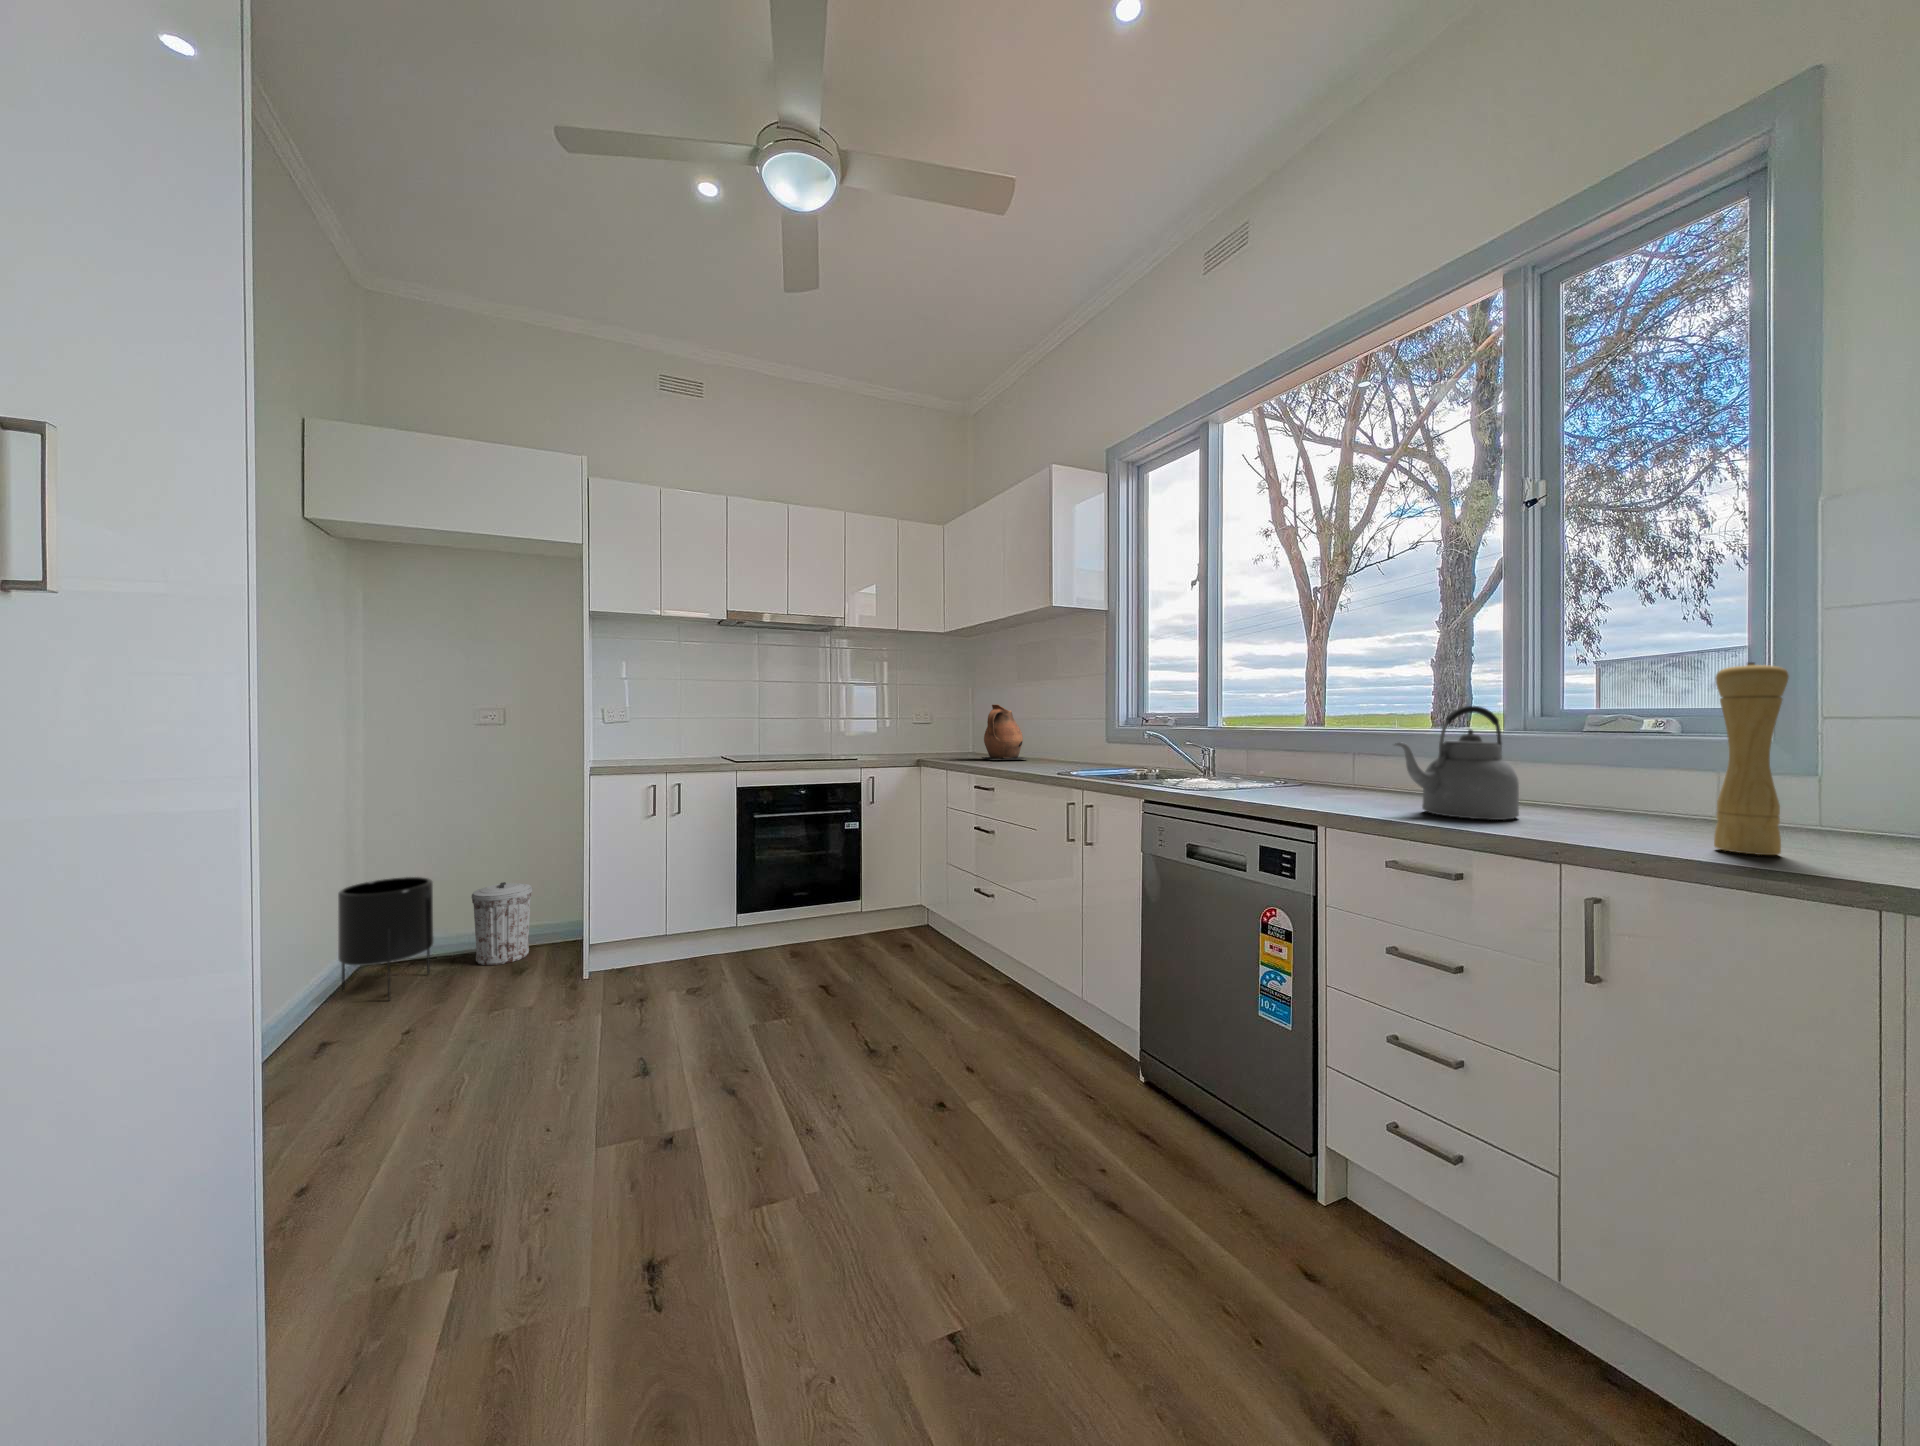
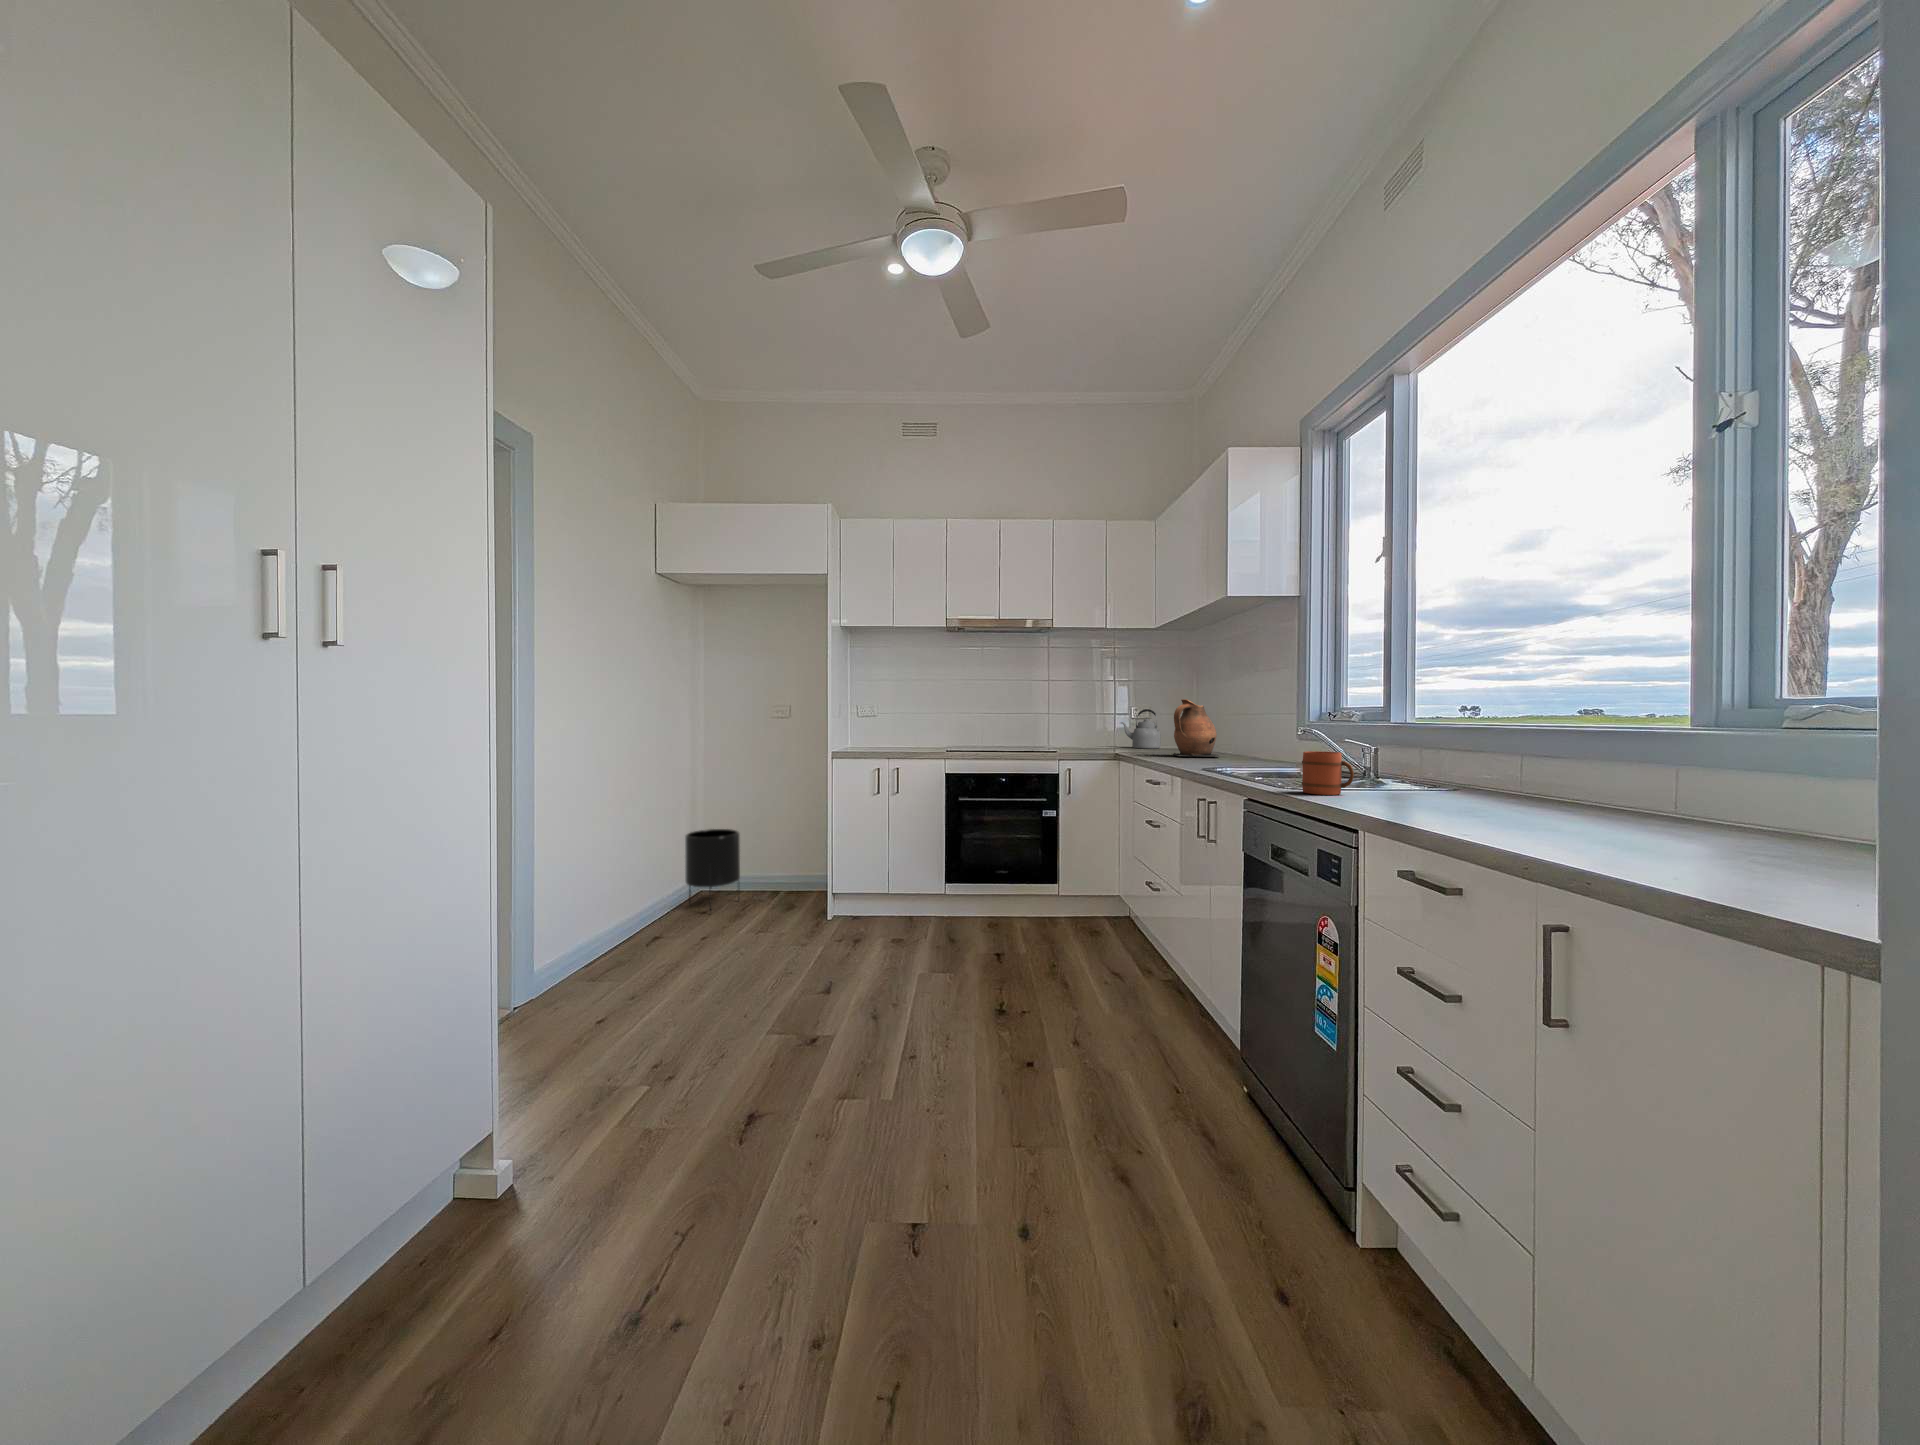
pepper mill: present [1714,662,1789,855] -> none [1712,638,1808,888]
kettle: present [1394,706,1519,820] -> present [1121,709,1161,749]
mug: none [1212,754,1257,794] -> present [1302,751,1354,795]
trash can: present [472,882,532,965] -> none [766,840,806,901]

